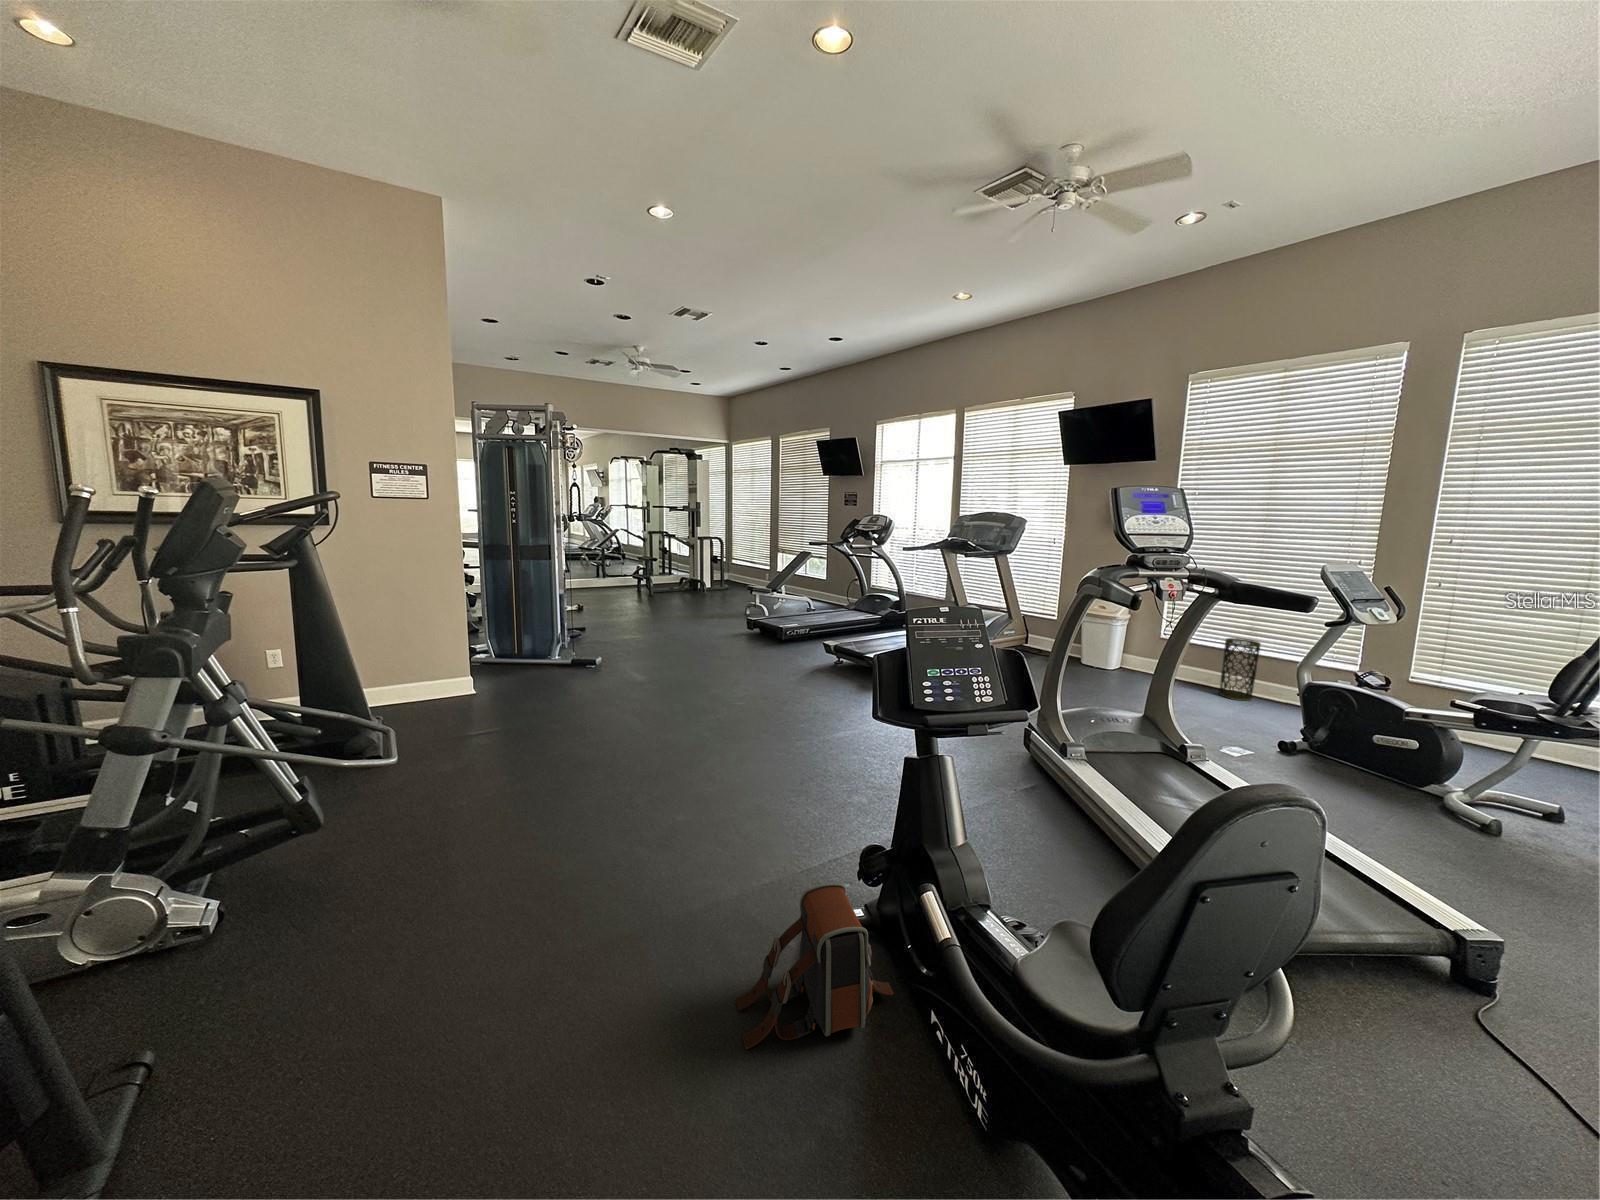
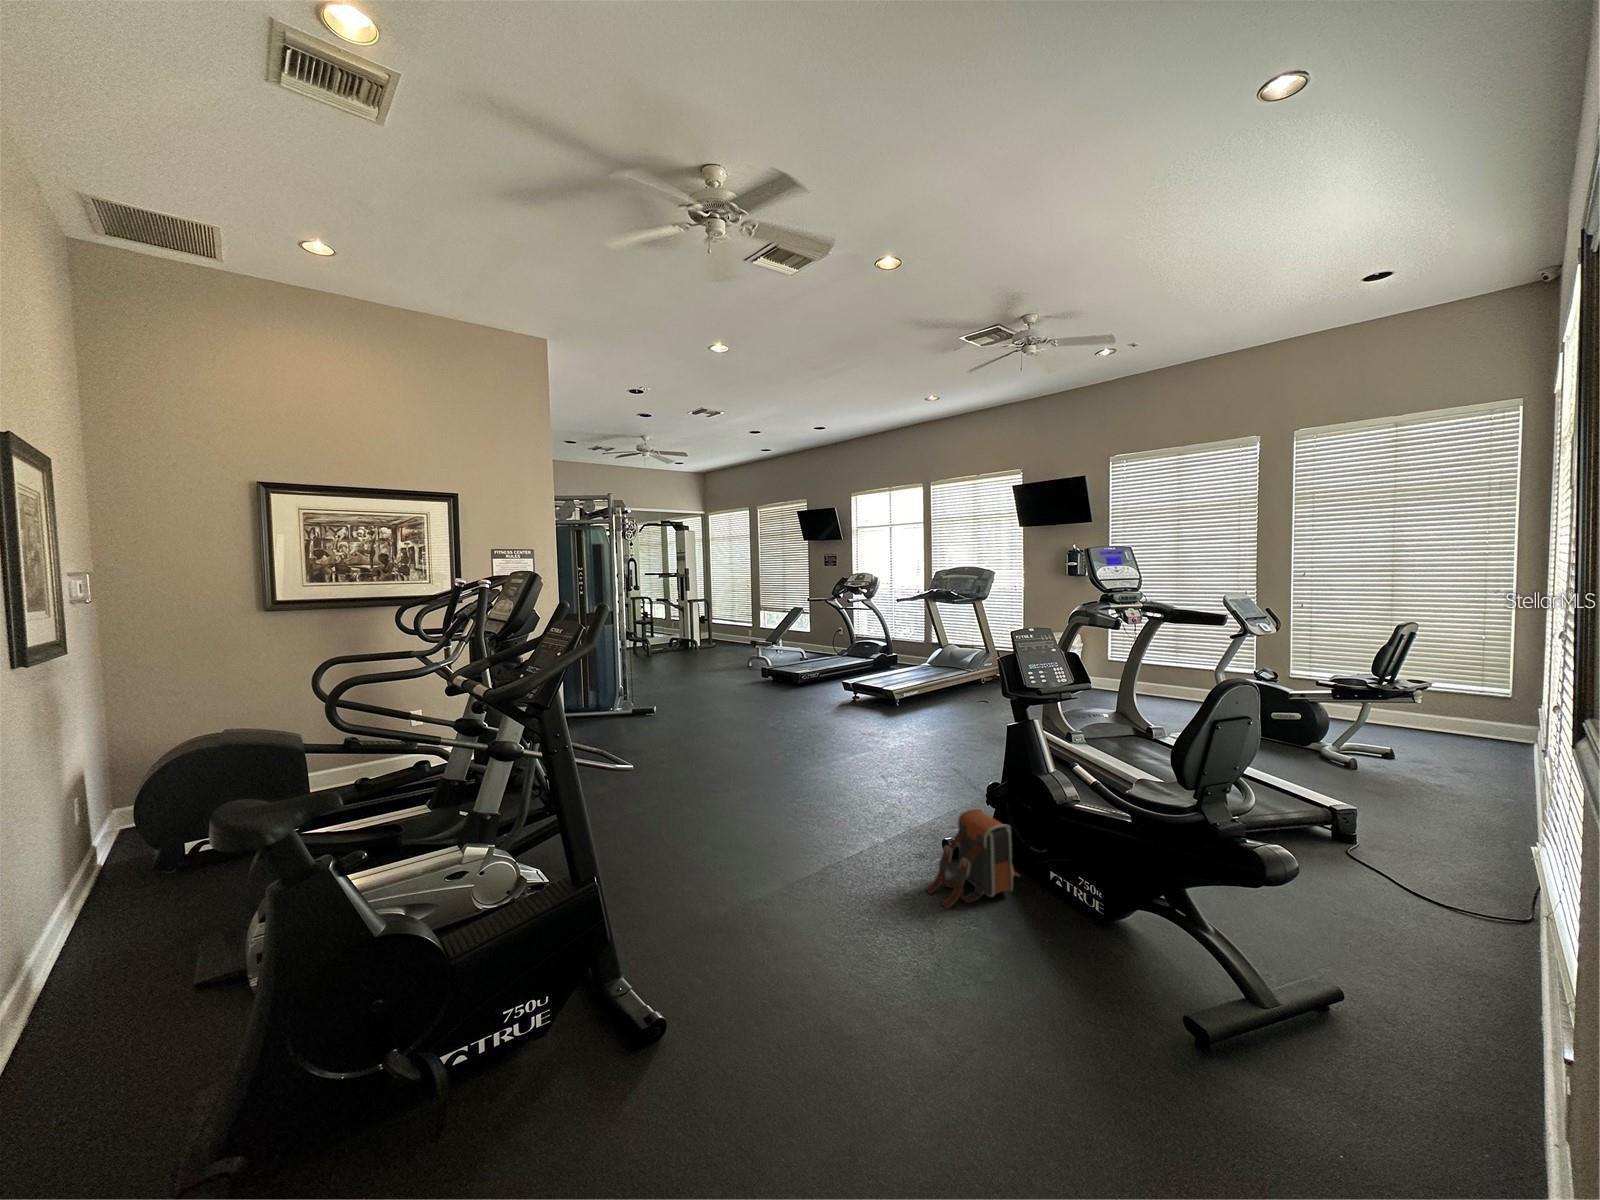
trash can: present [1219,638,1260,701] -> none [1159,655,1184,703]

